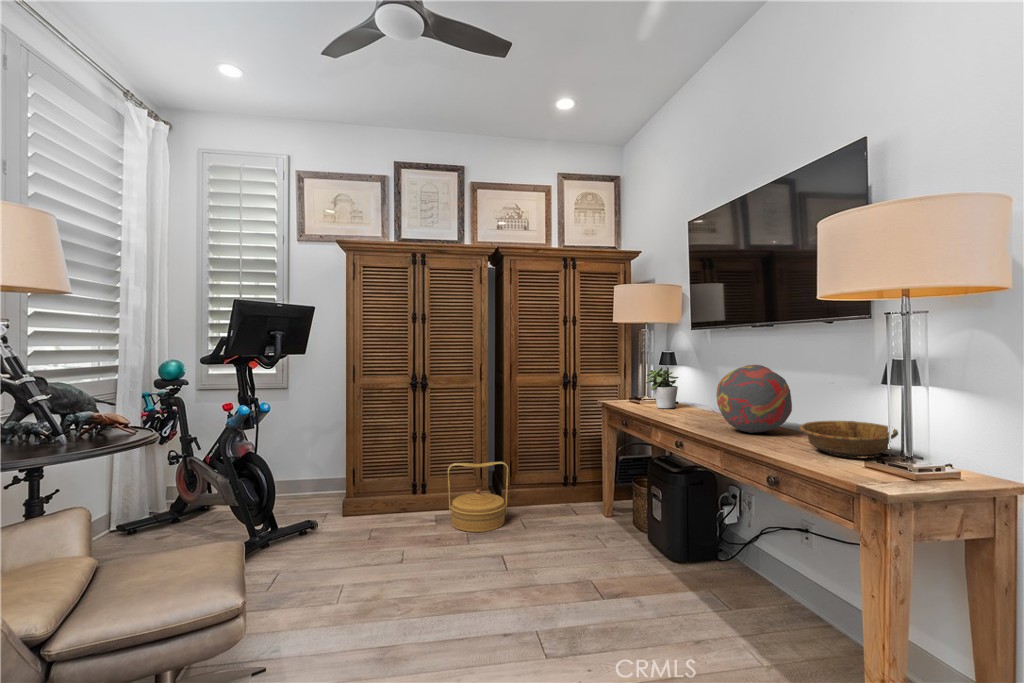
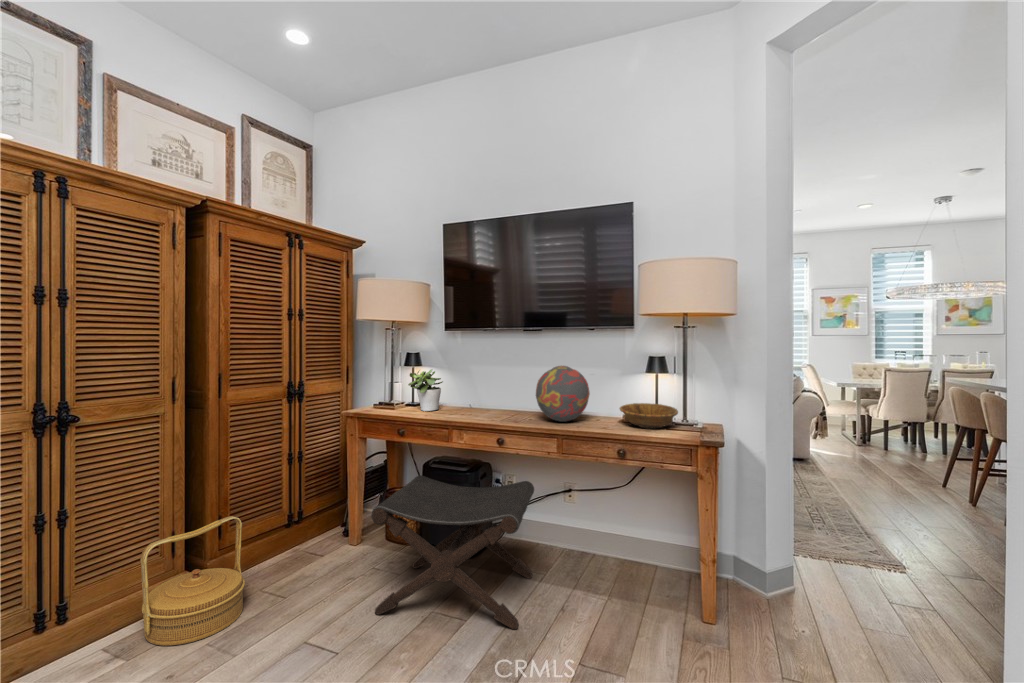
footstool: none [549,465,712,625] -> present [371,476,534,629]

